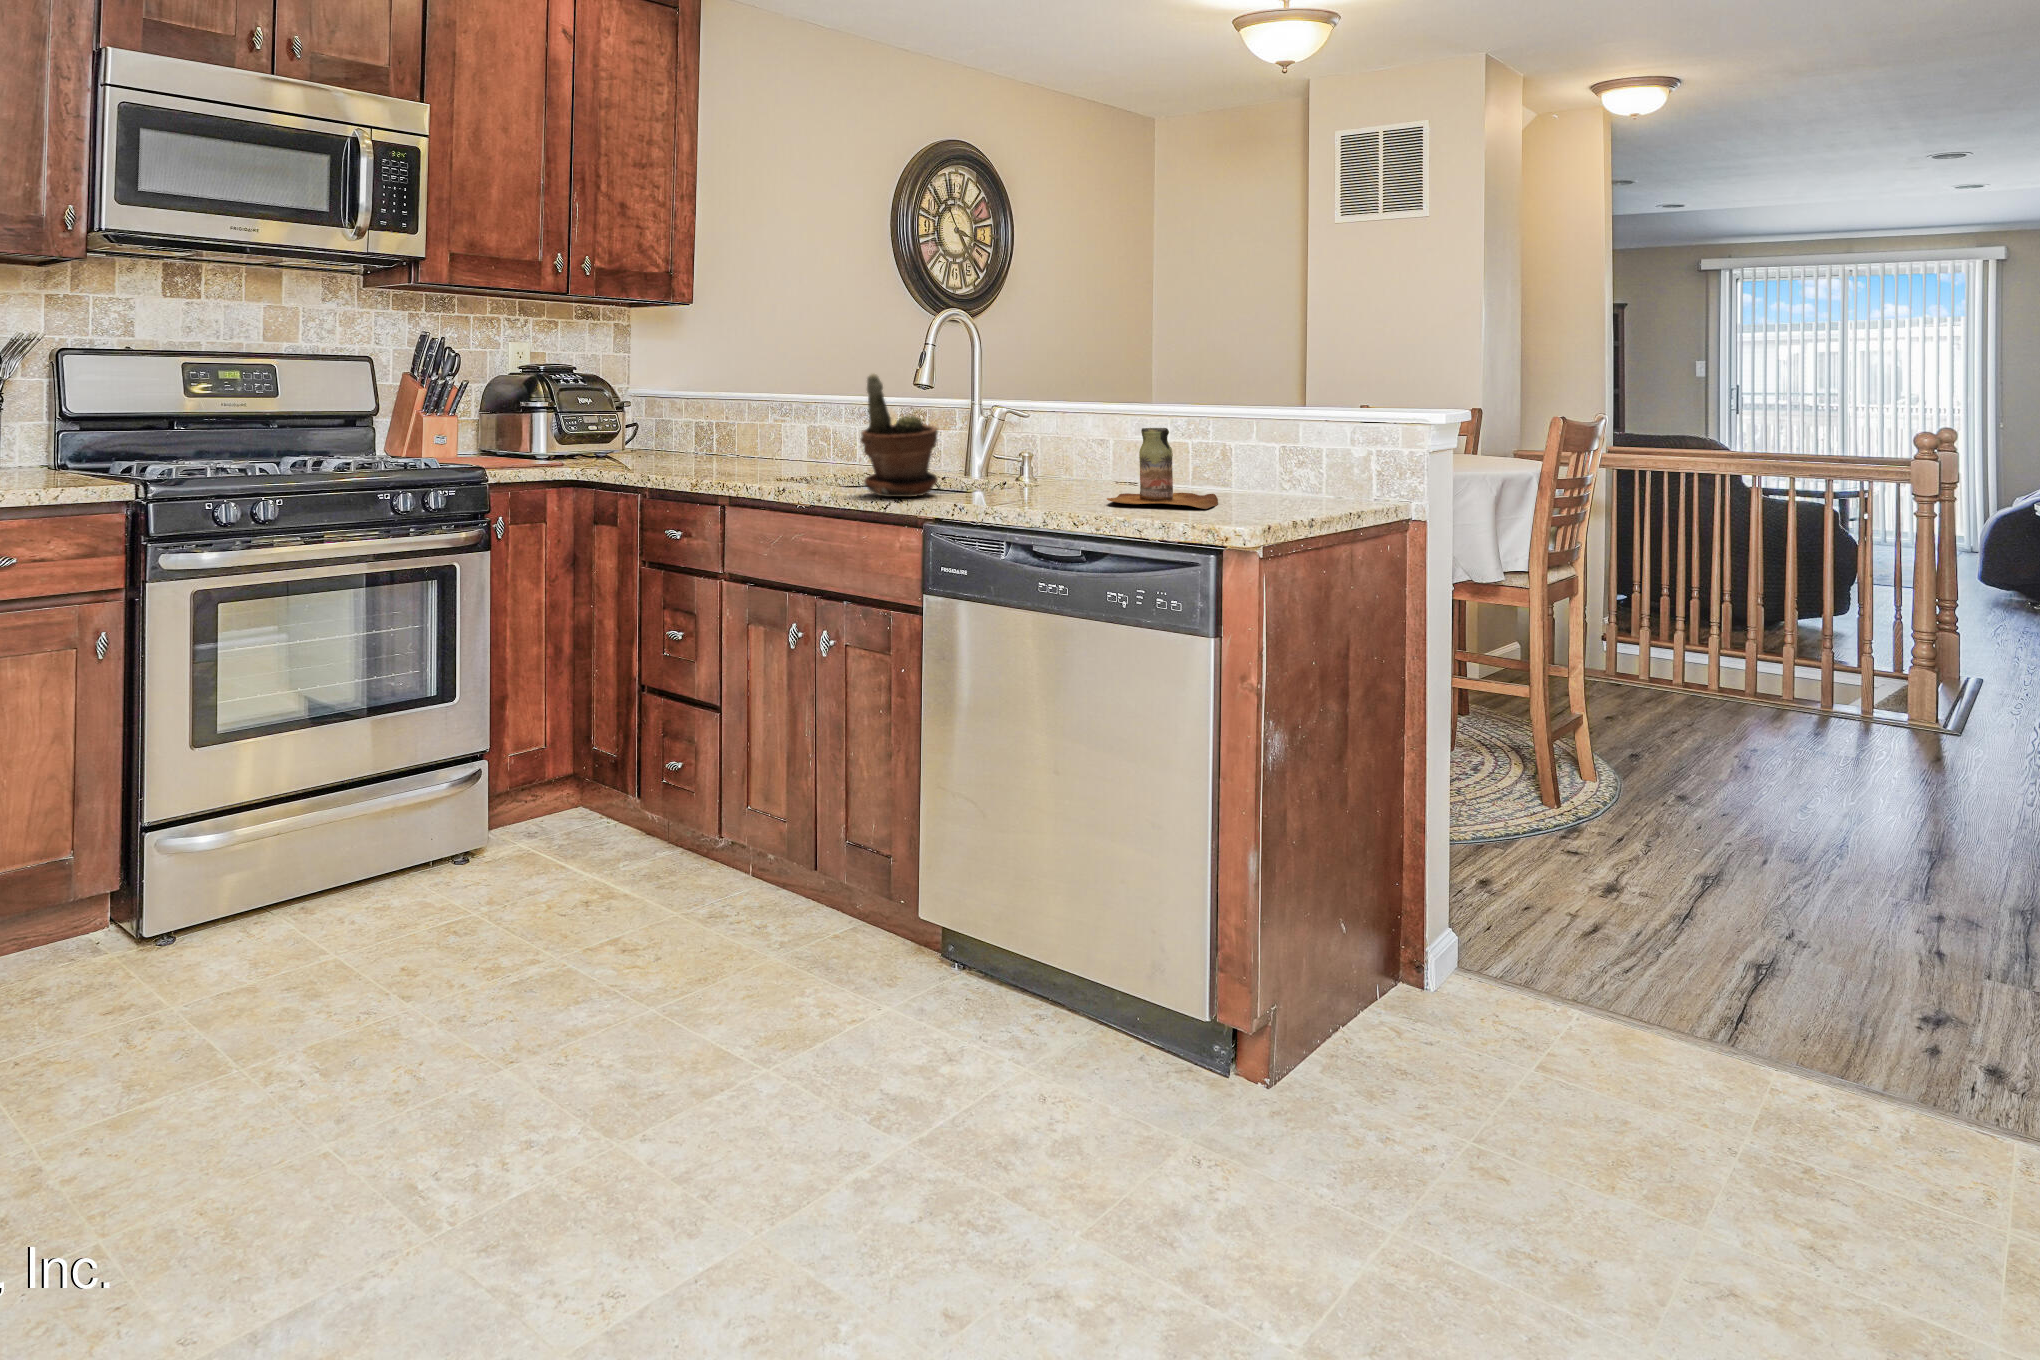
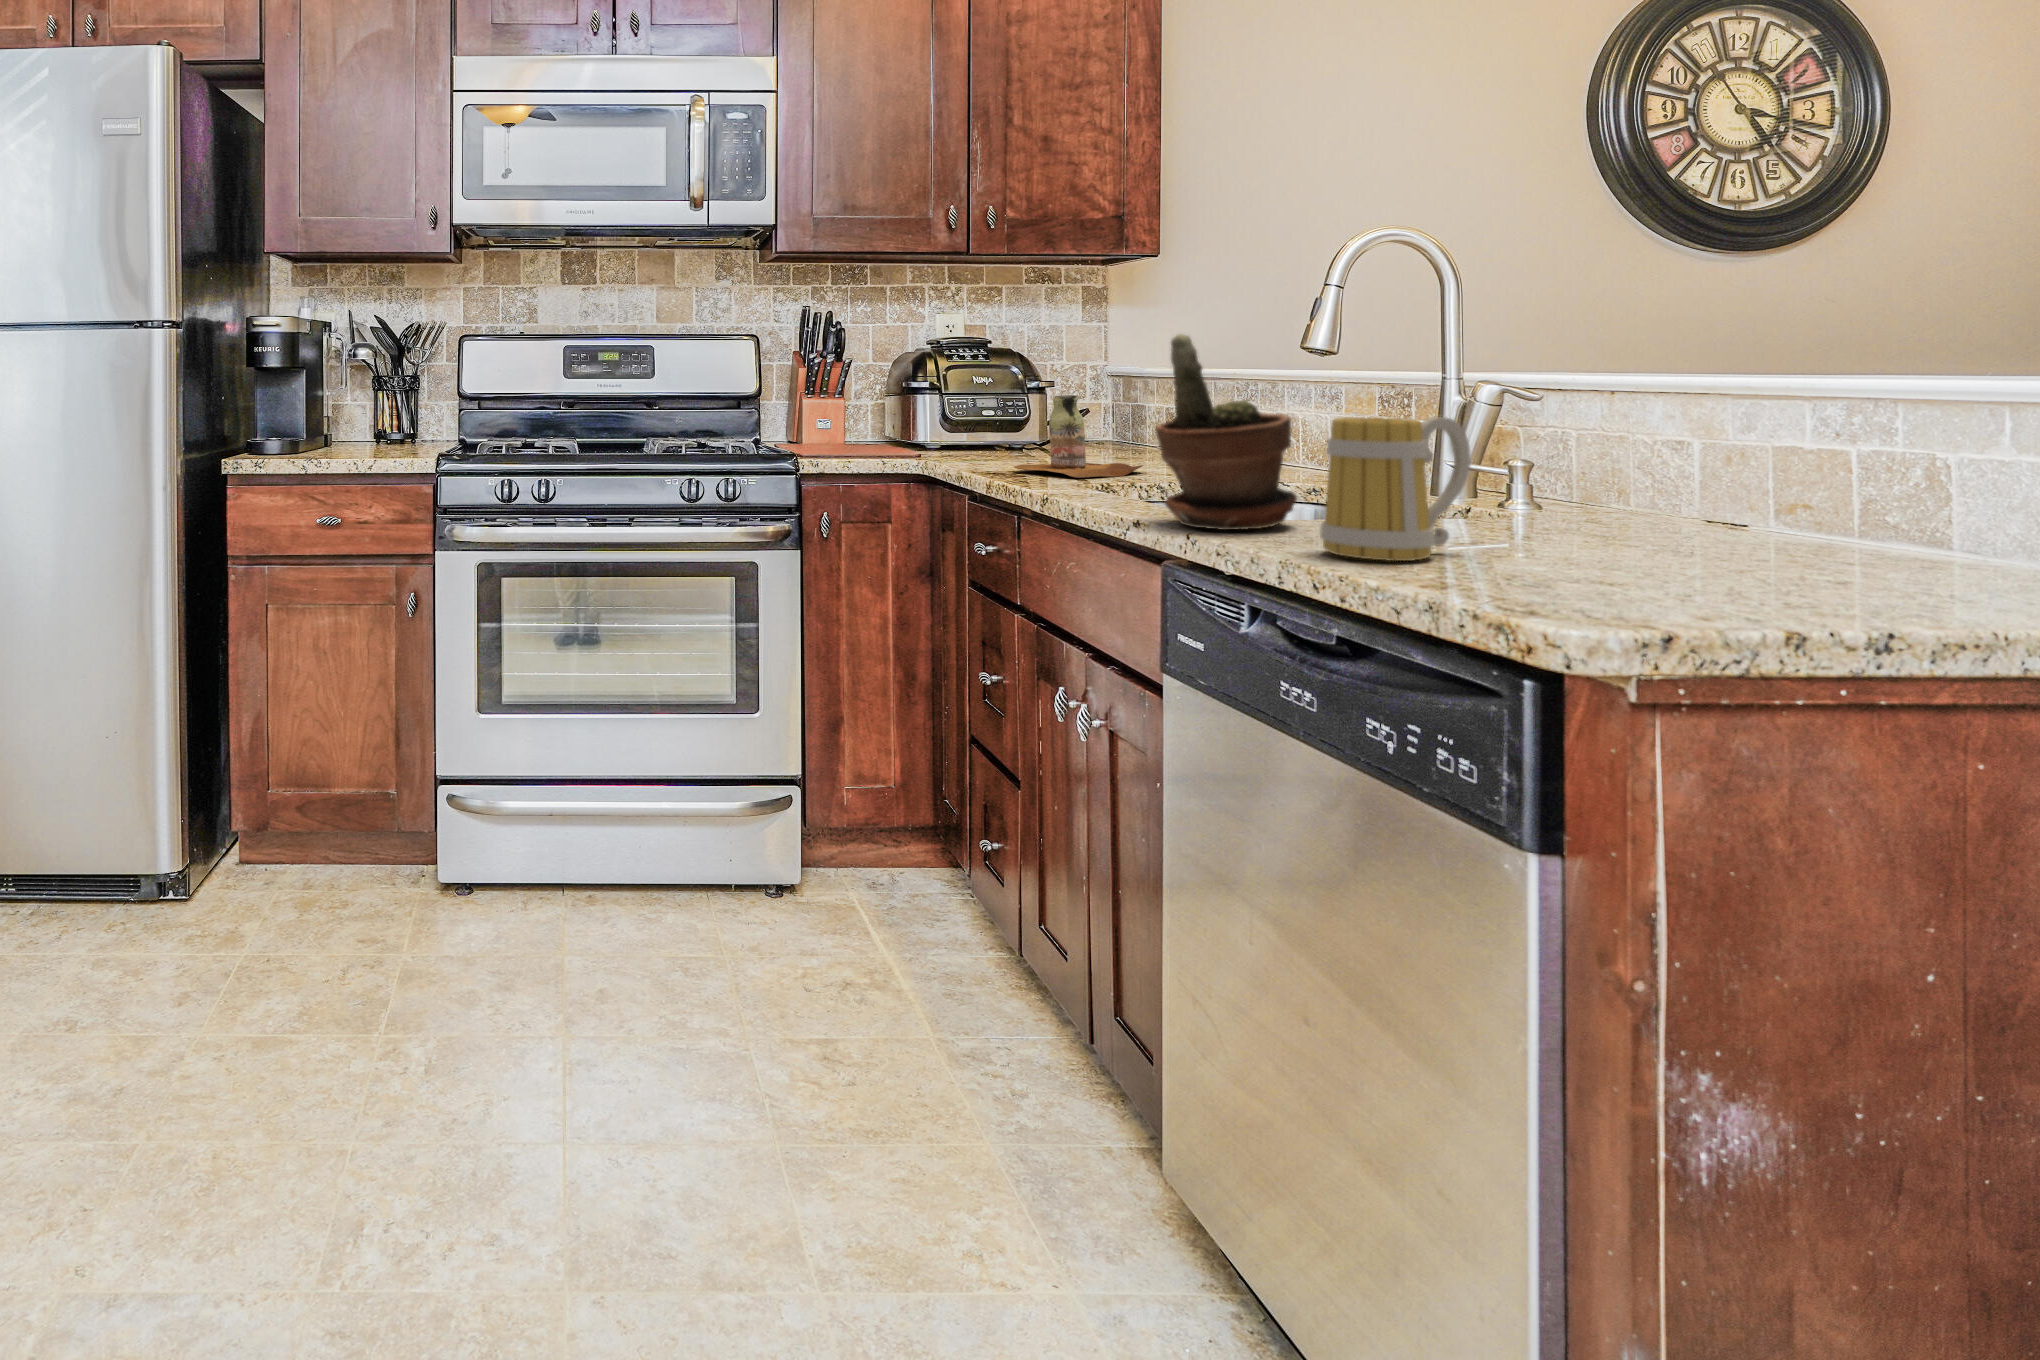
mug: none [982,424,1041,504] -> present [1320,417,1471,561]
bottle: present [1107,428,1218,509] -> present [1014,395,1143,478]

